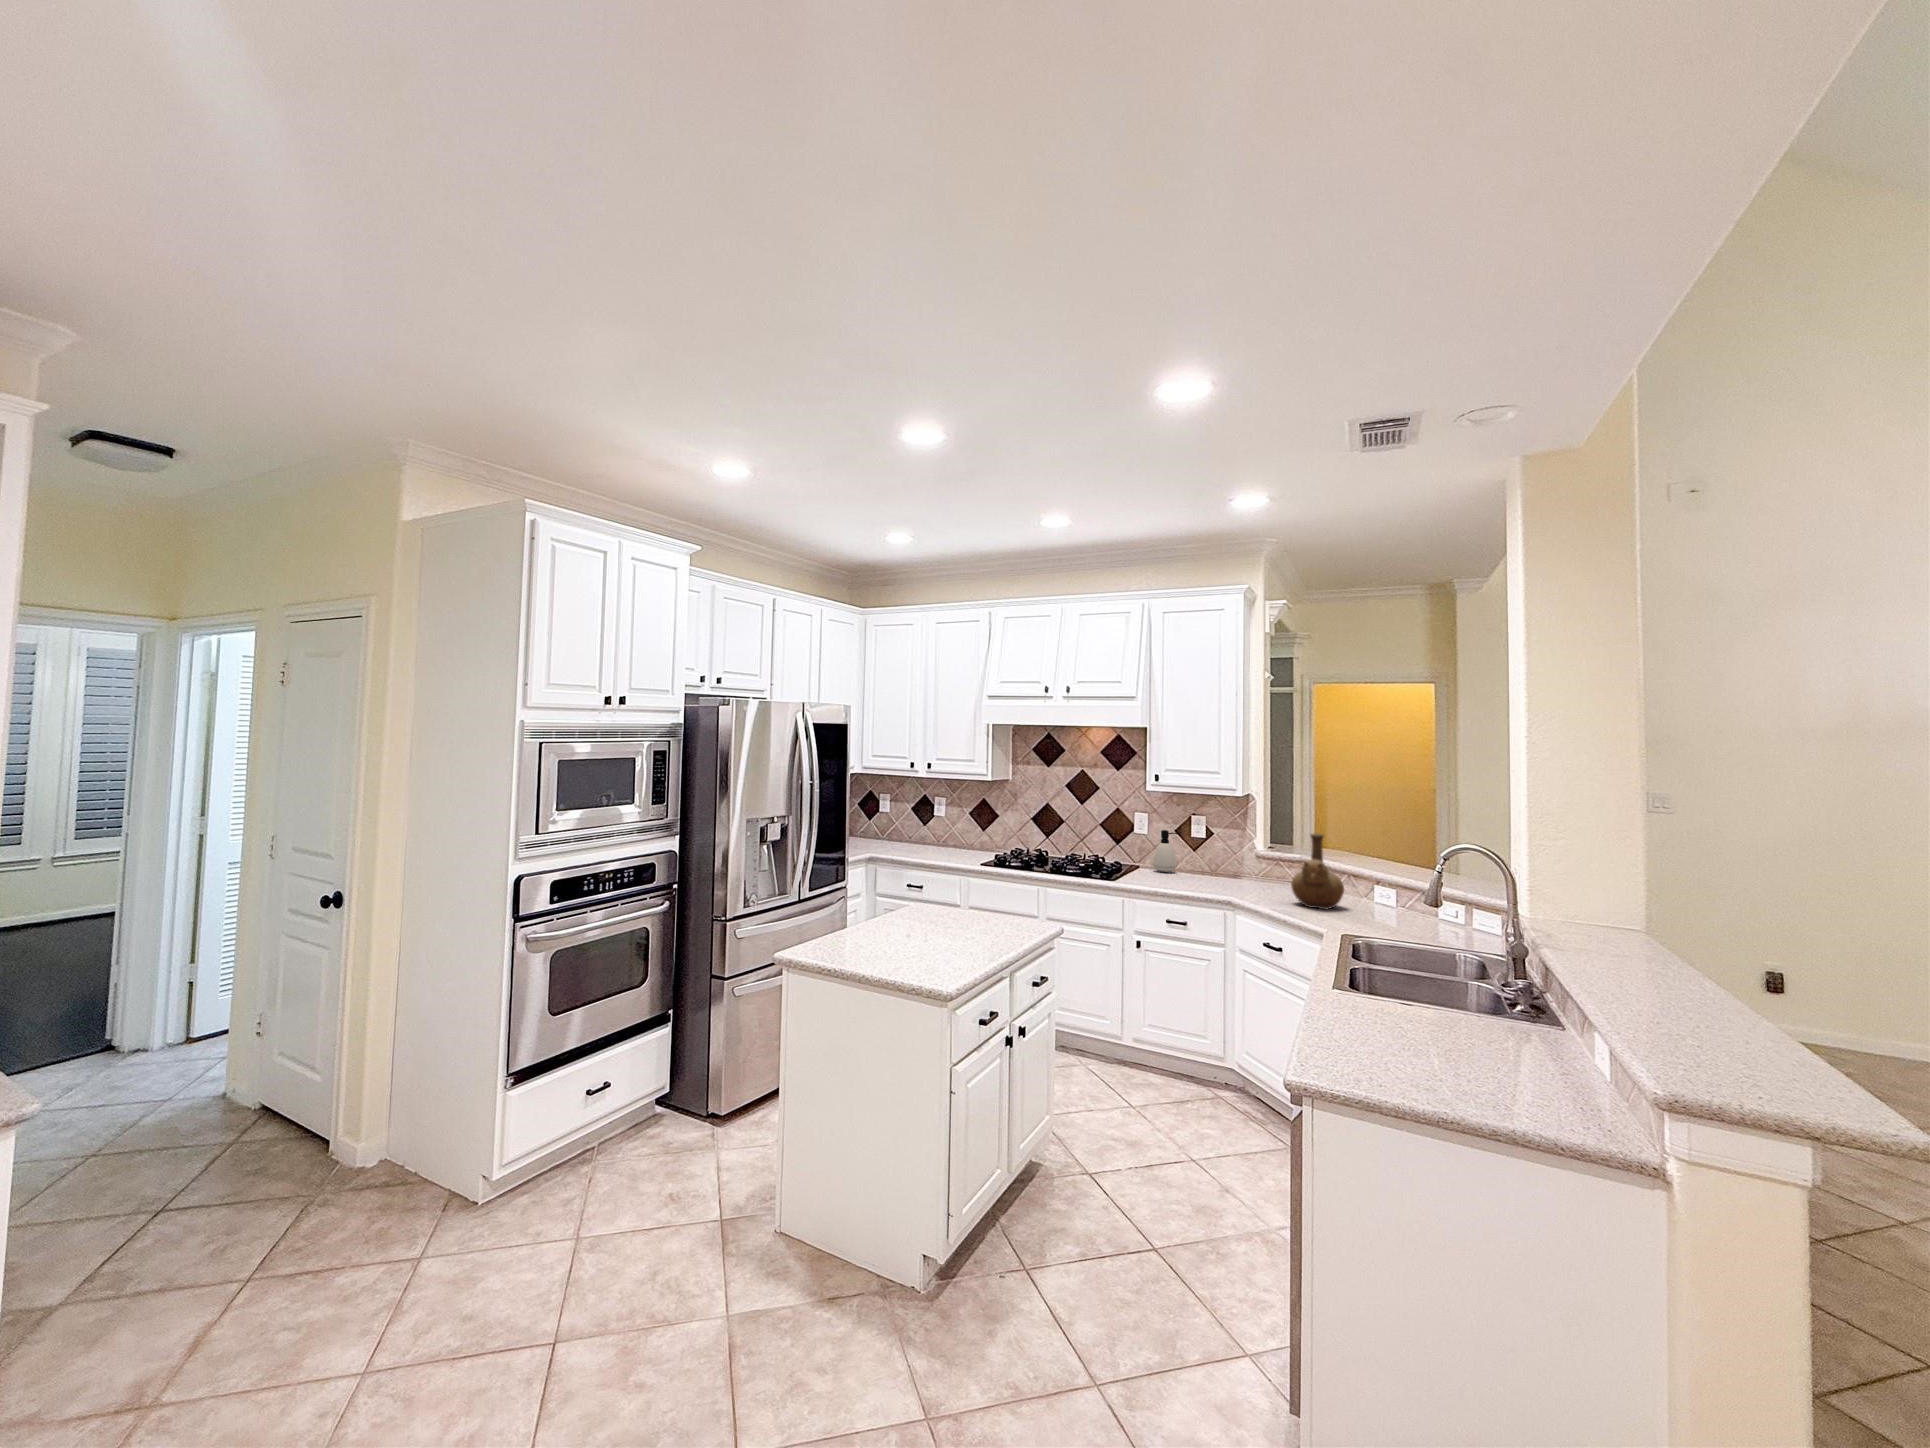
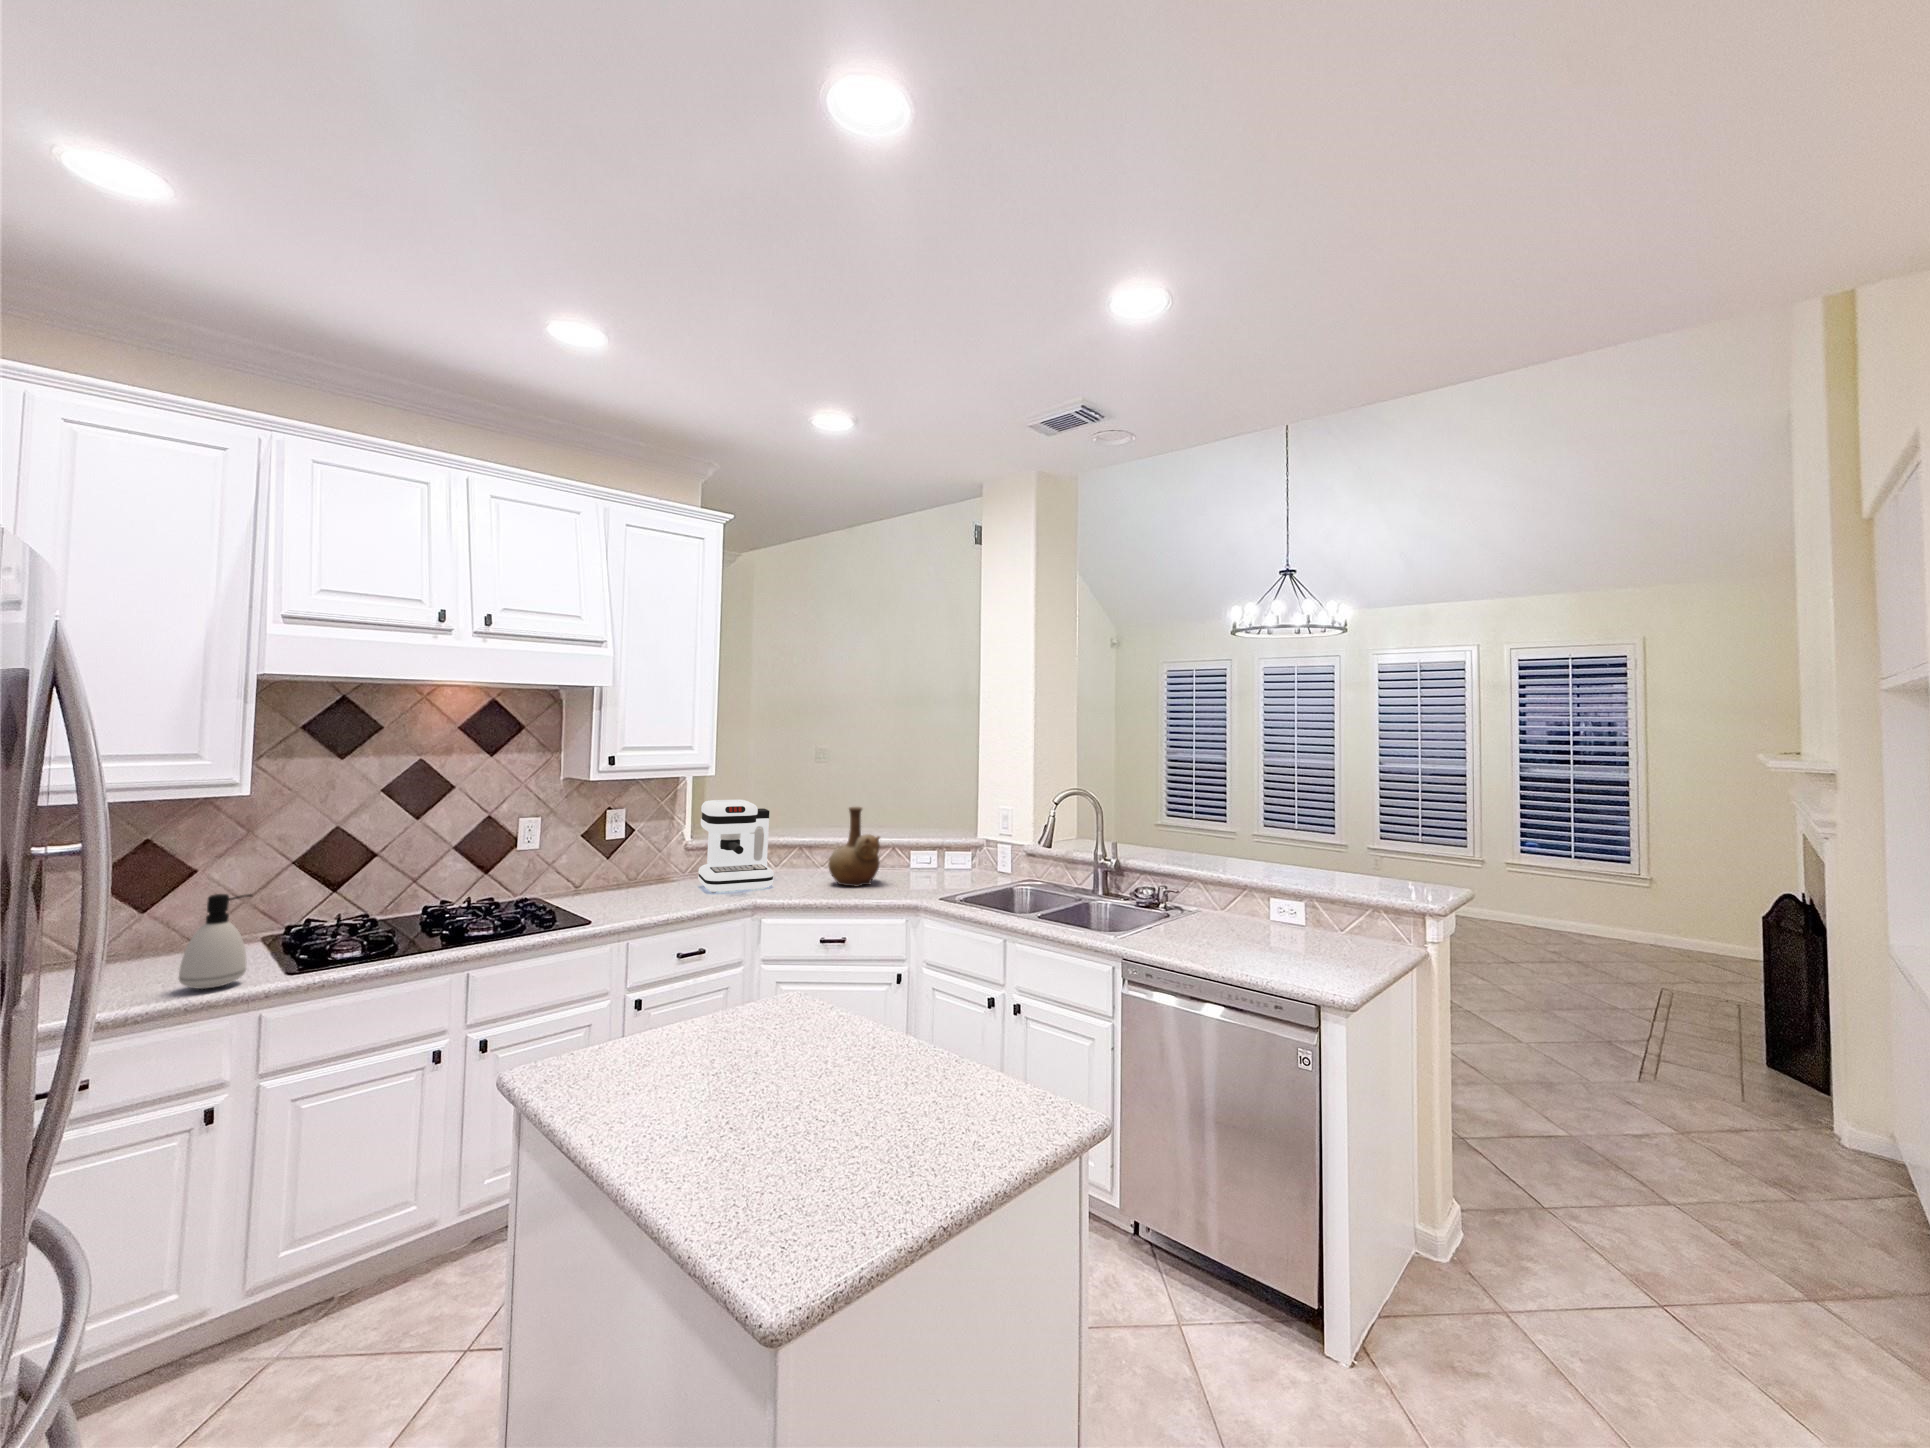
coffee maker: none [1213,815,1286,893] -> present [698,800,774,892]
soap dispenser: present [1153,830,1177,872] -> present [179,894,252,989]

